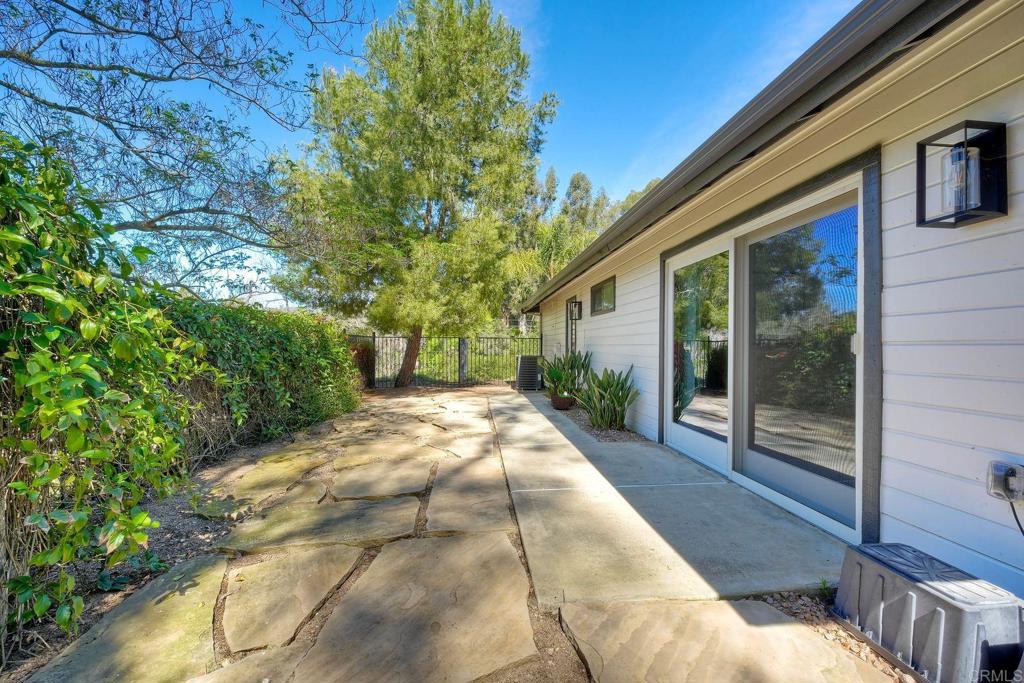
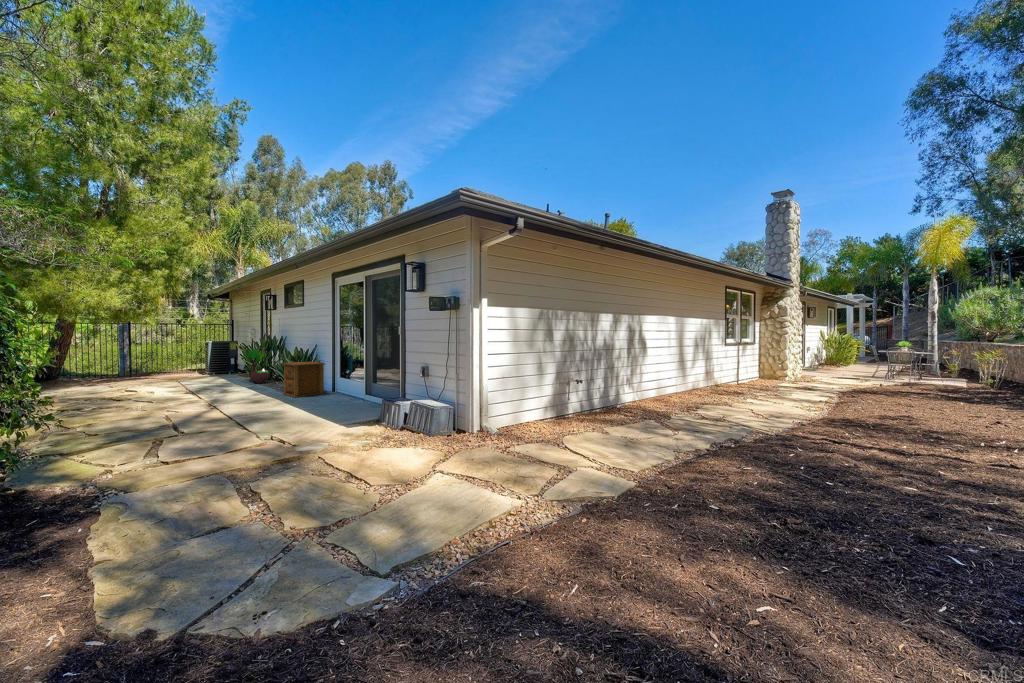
side table: none [586,390,647,444] -> present [282,362,325,397]

